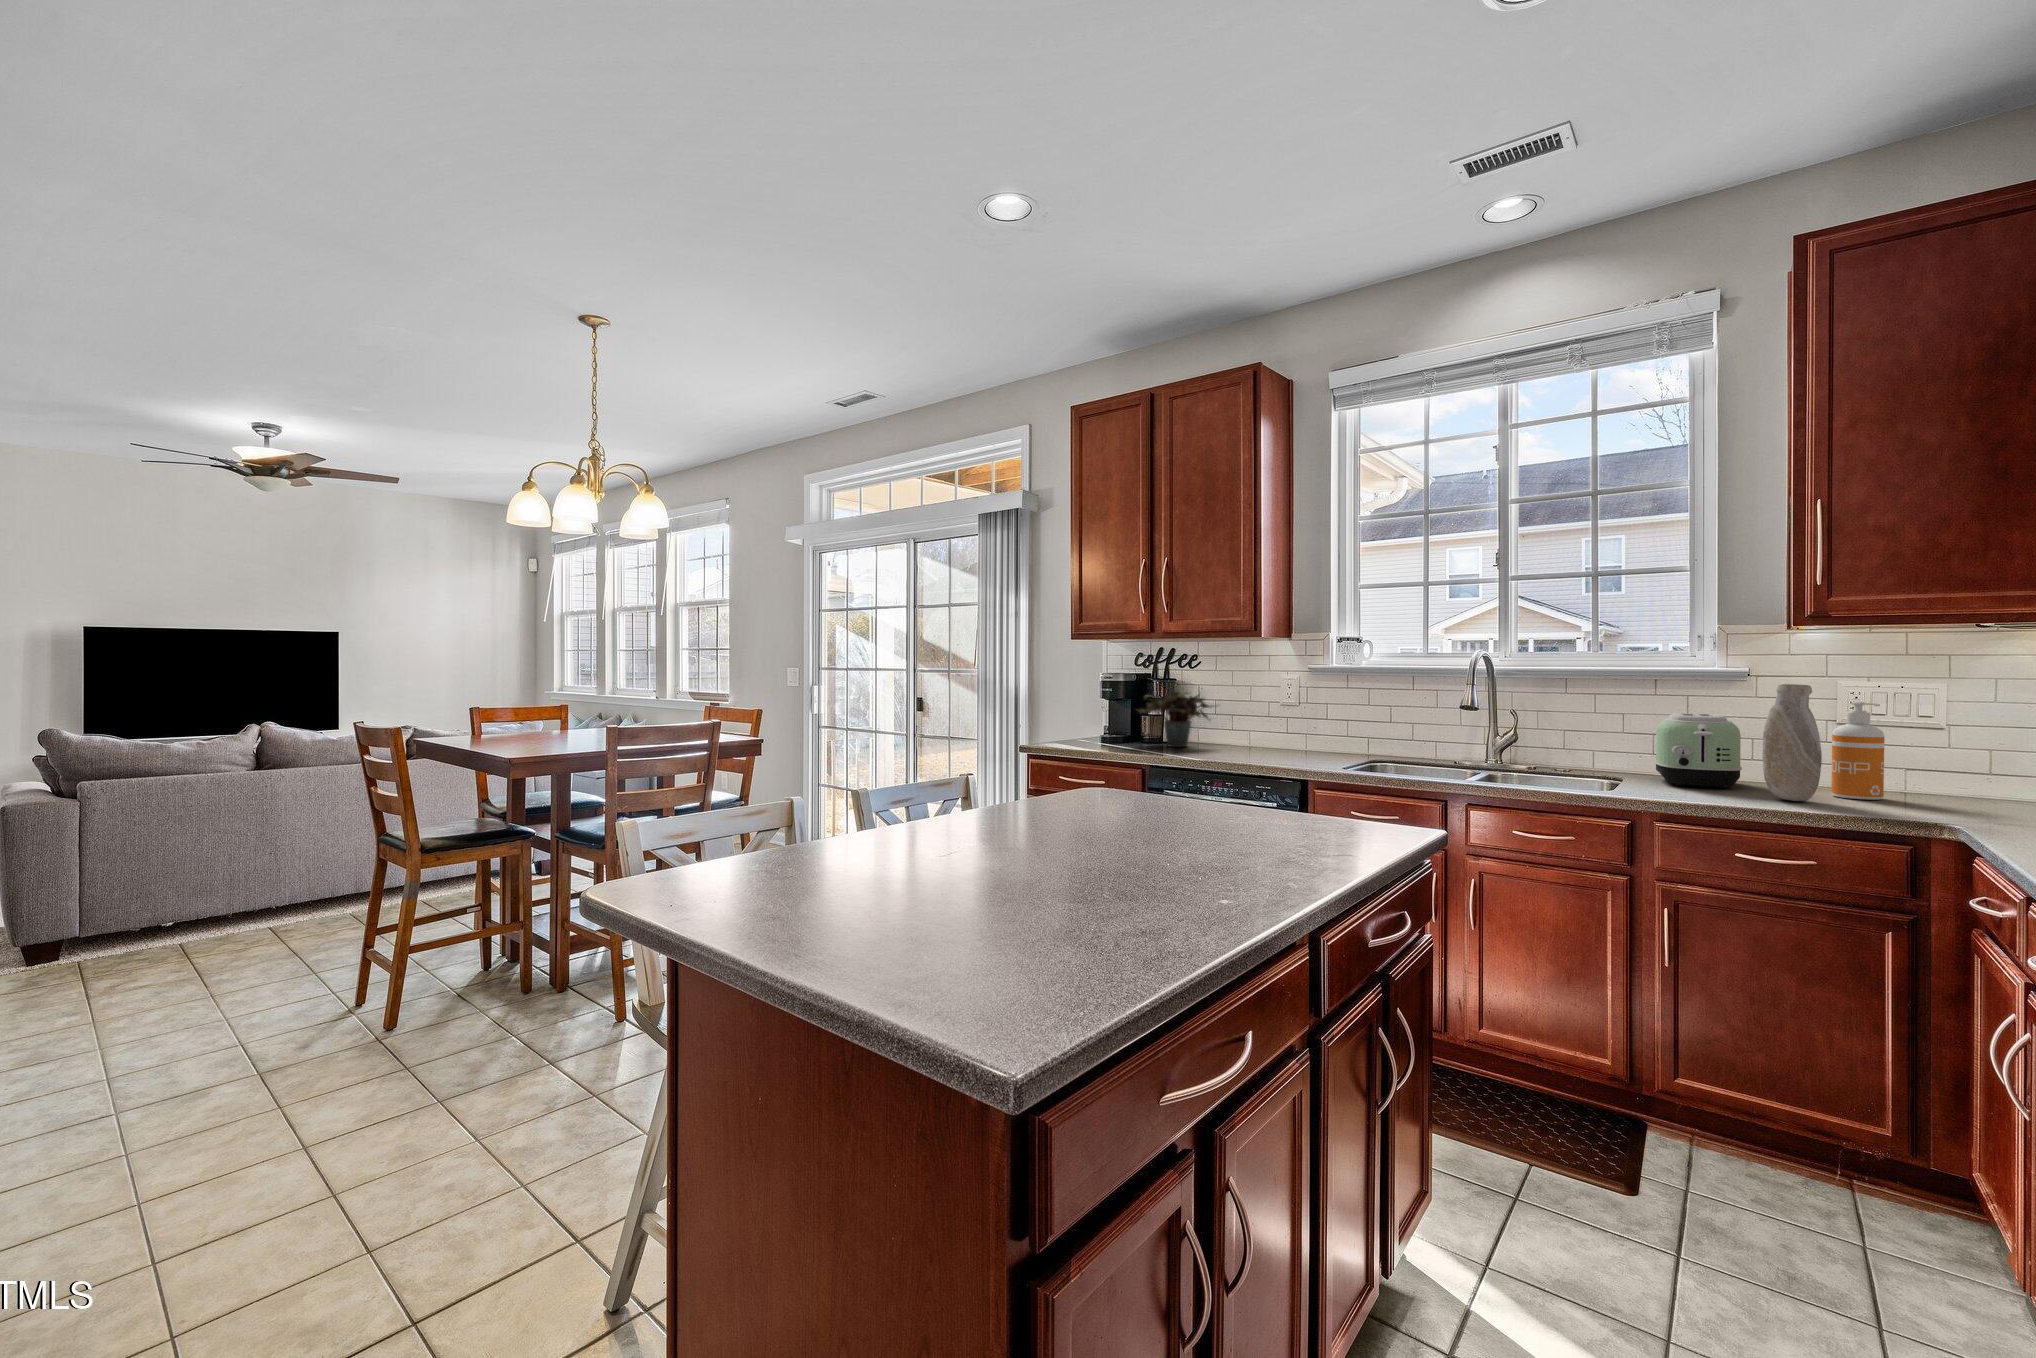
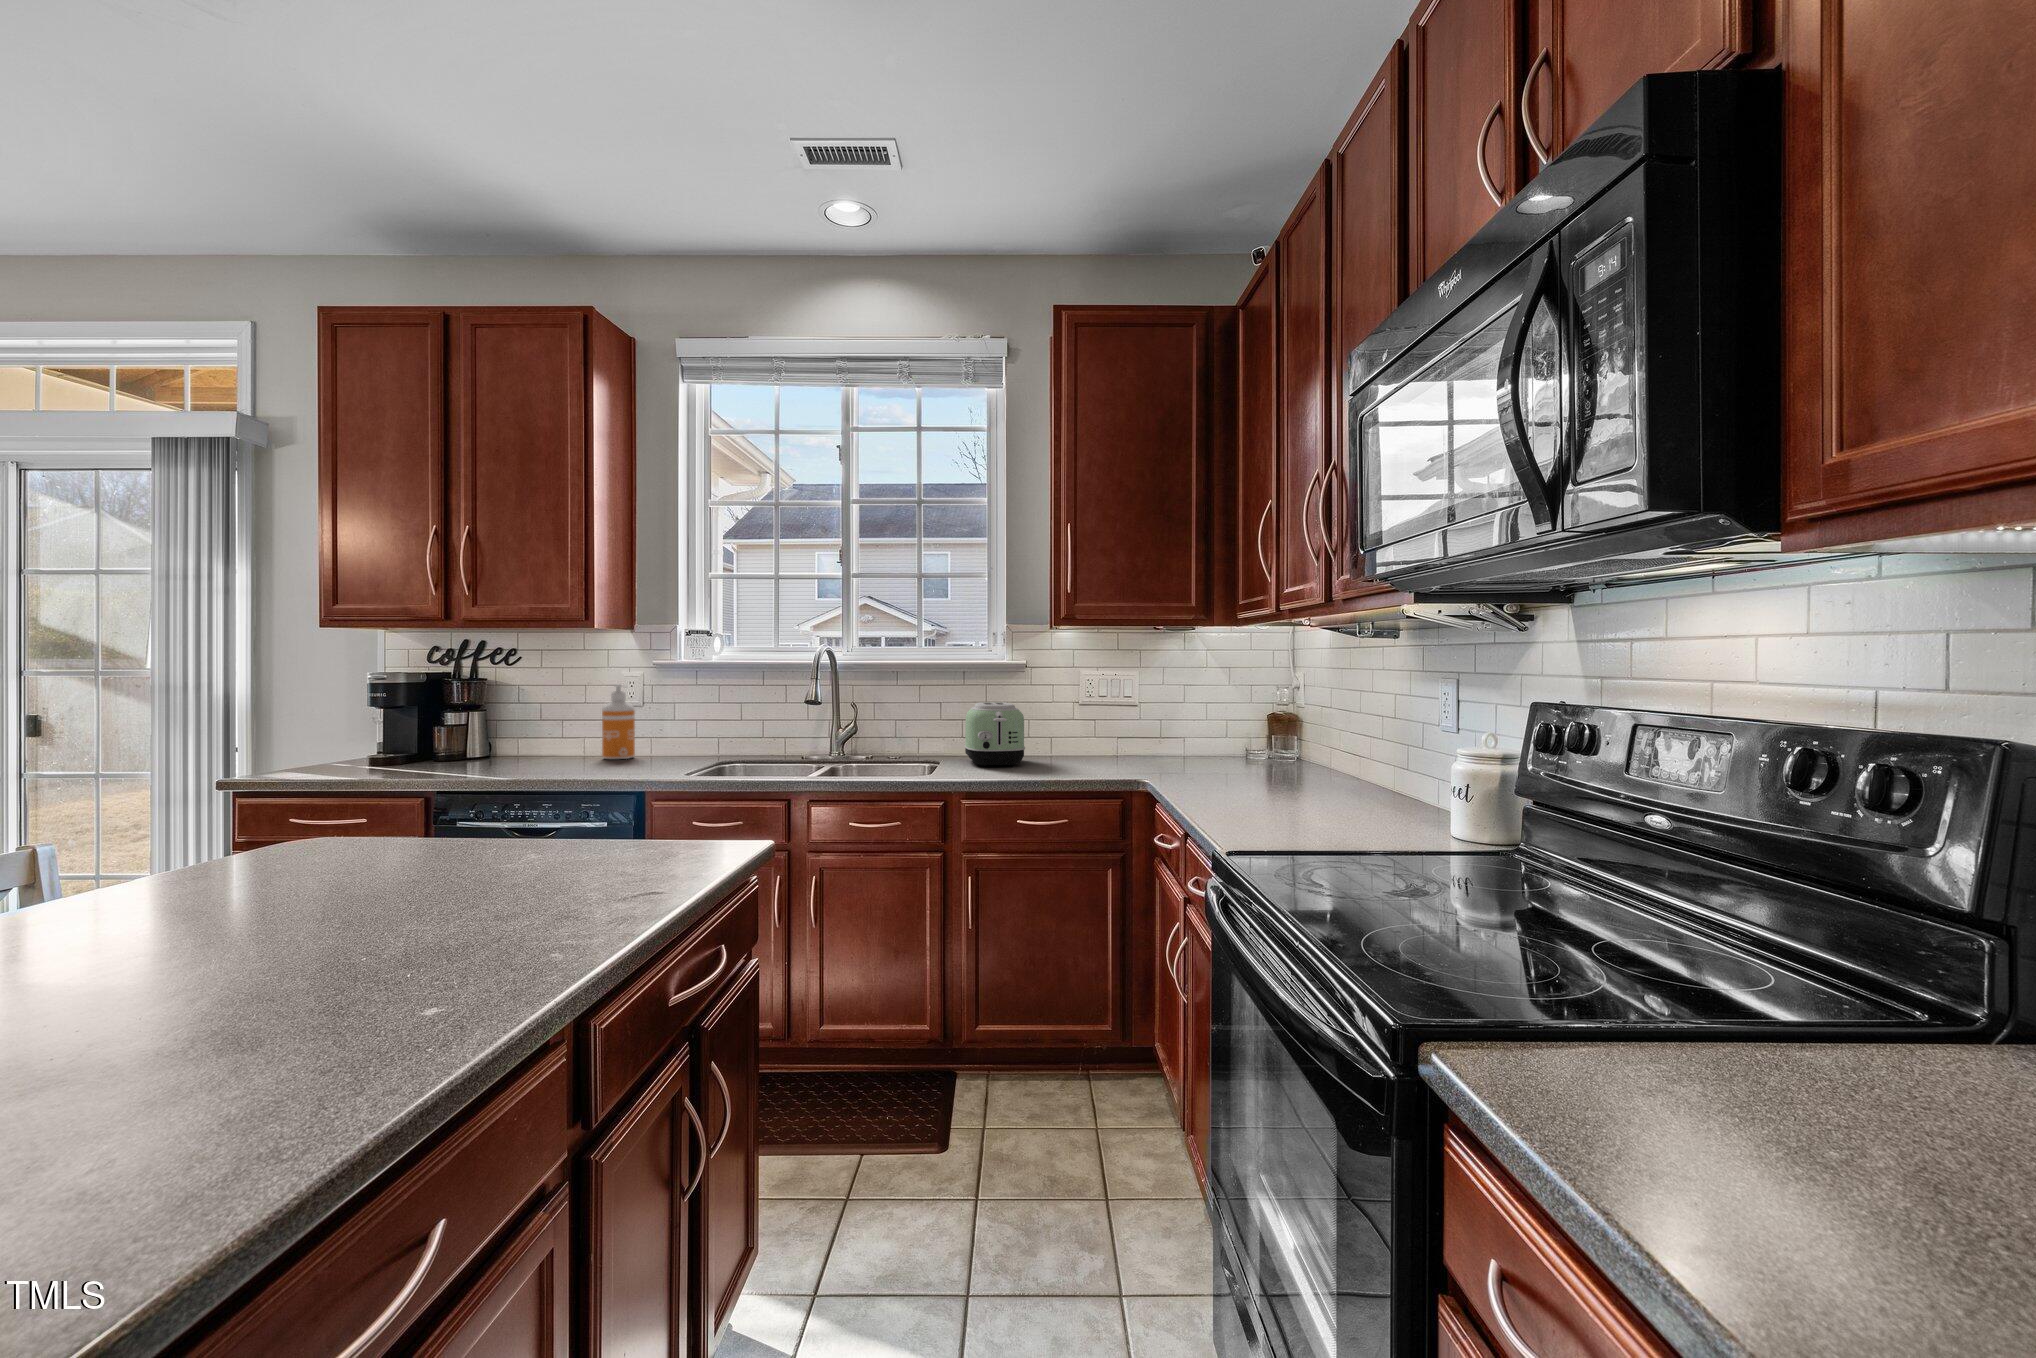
vase: present [1762,684,1822,801] -> none [1041,677,1077,773]
potted plant: present [1138,692,1220,747] -> none [421,692,544,761]
soap dispenser: present [1831,702,1884,800] -> present [602,685,635,759]

